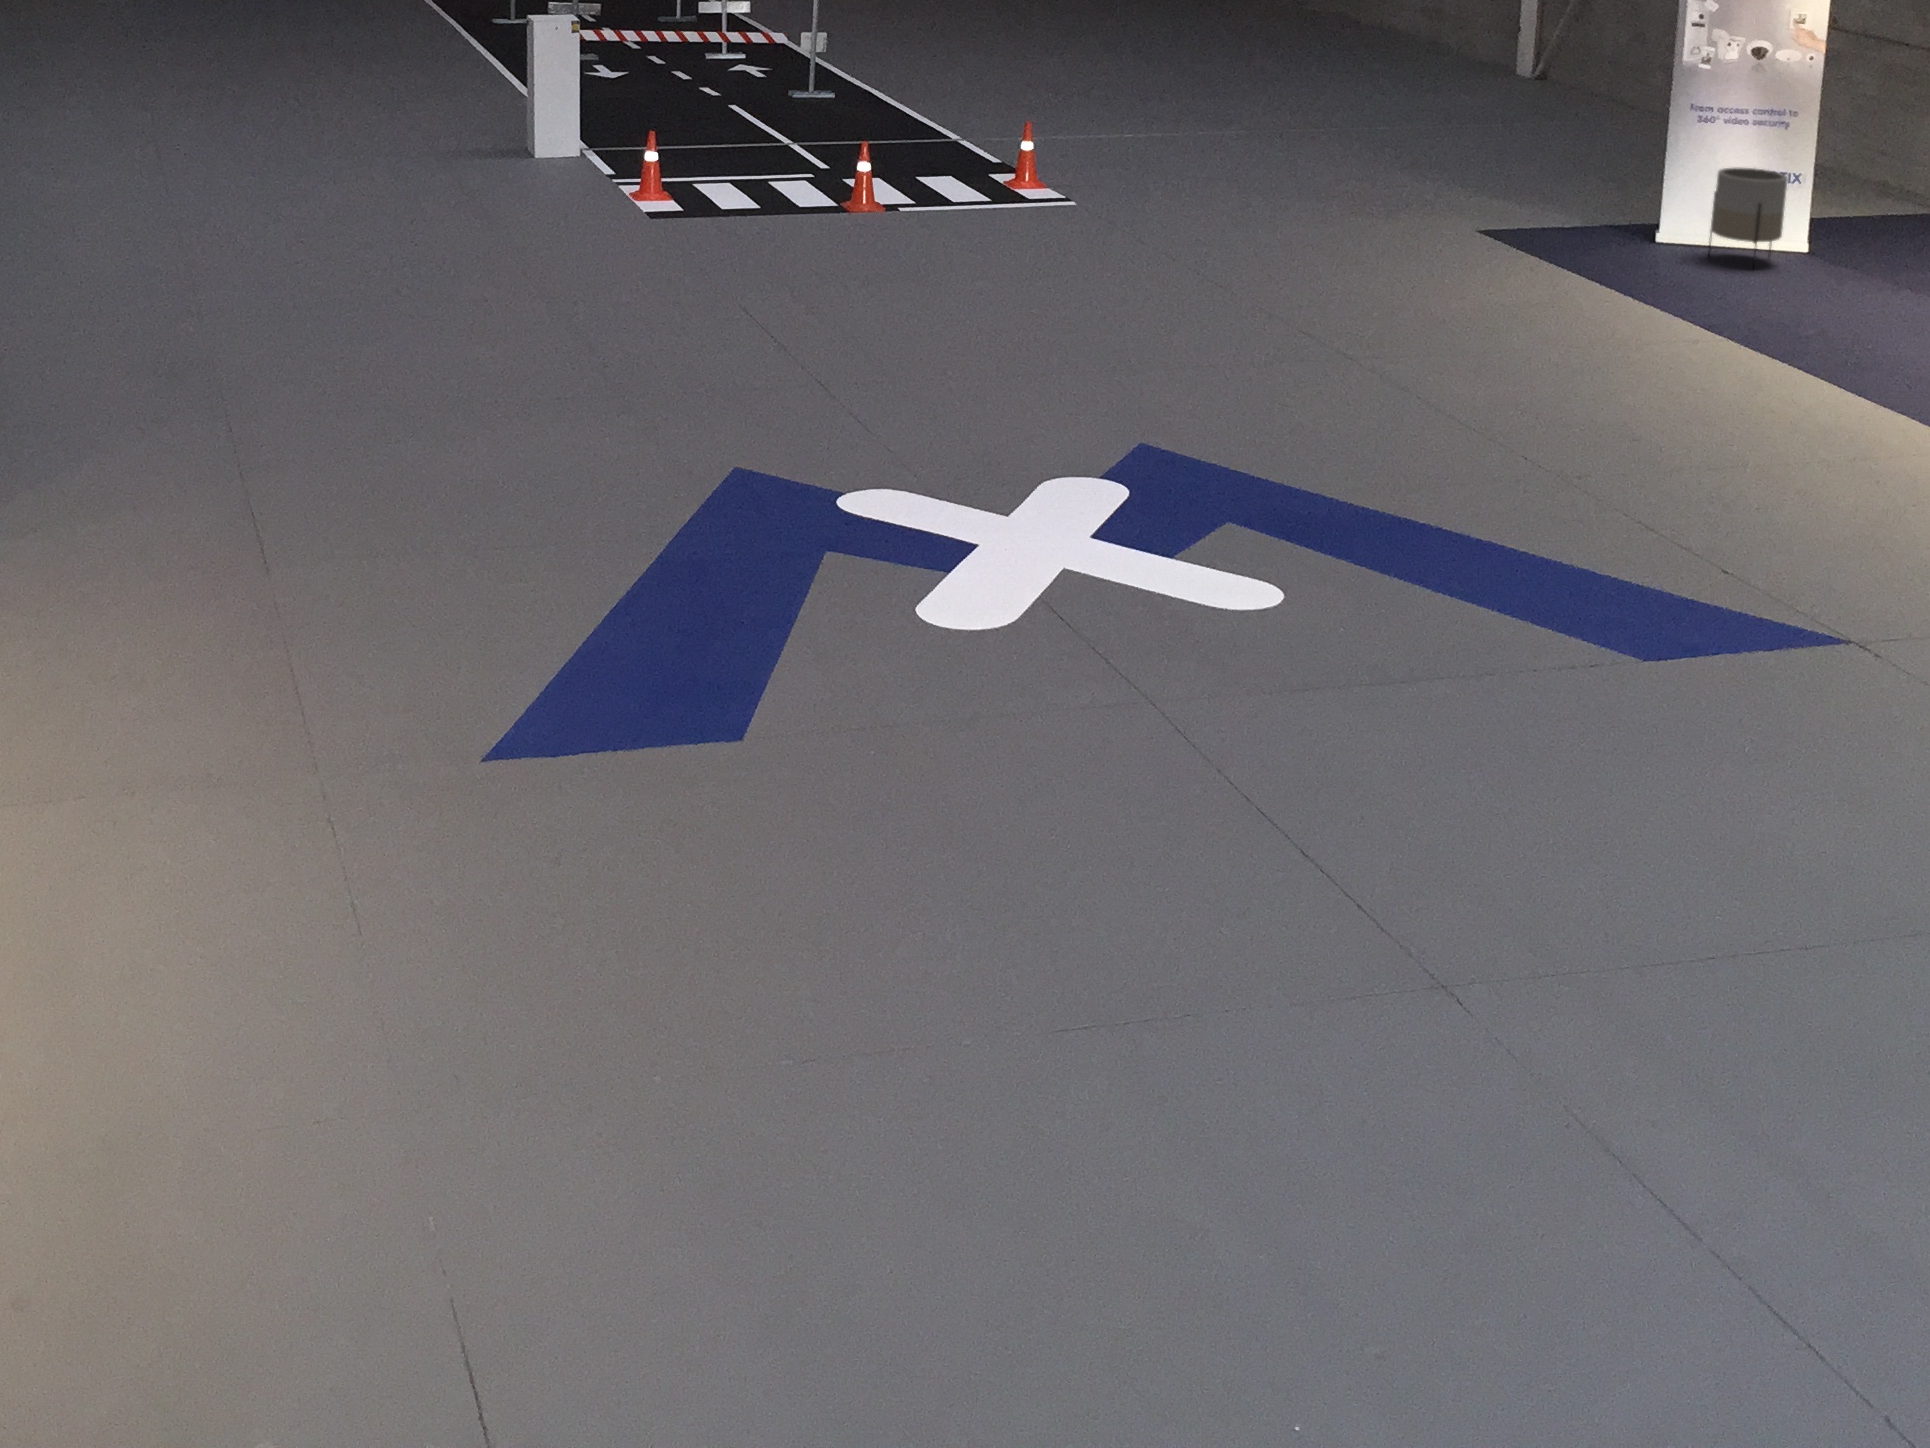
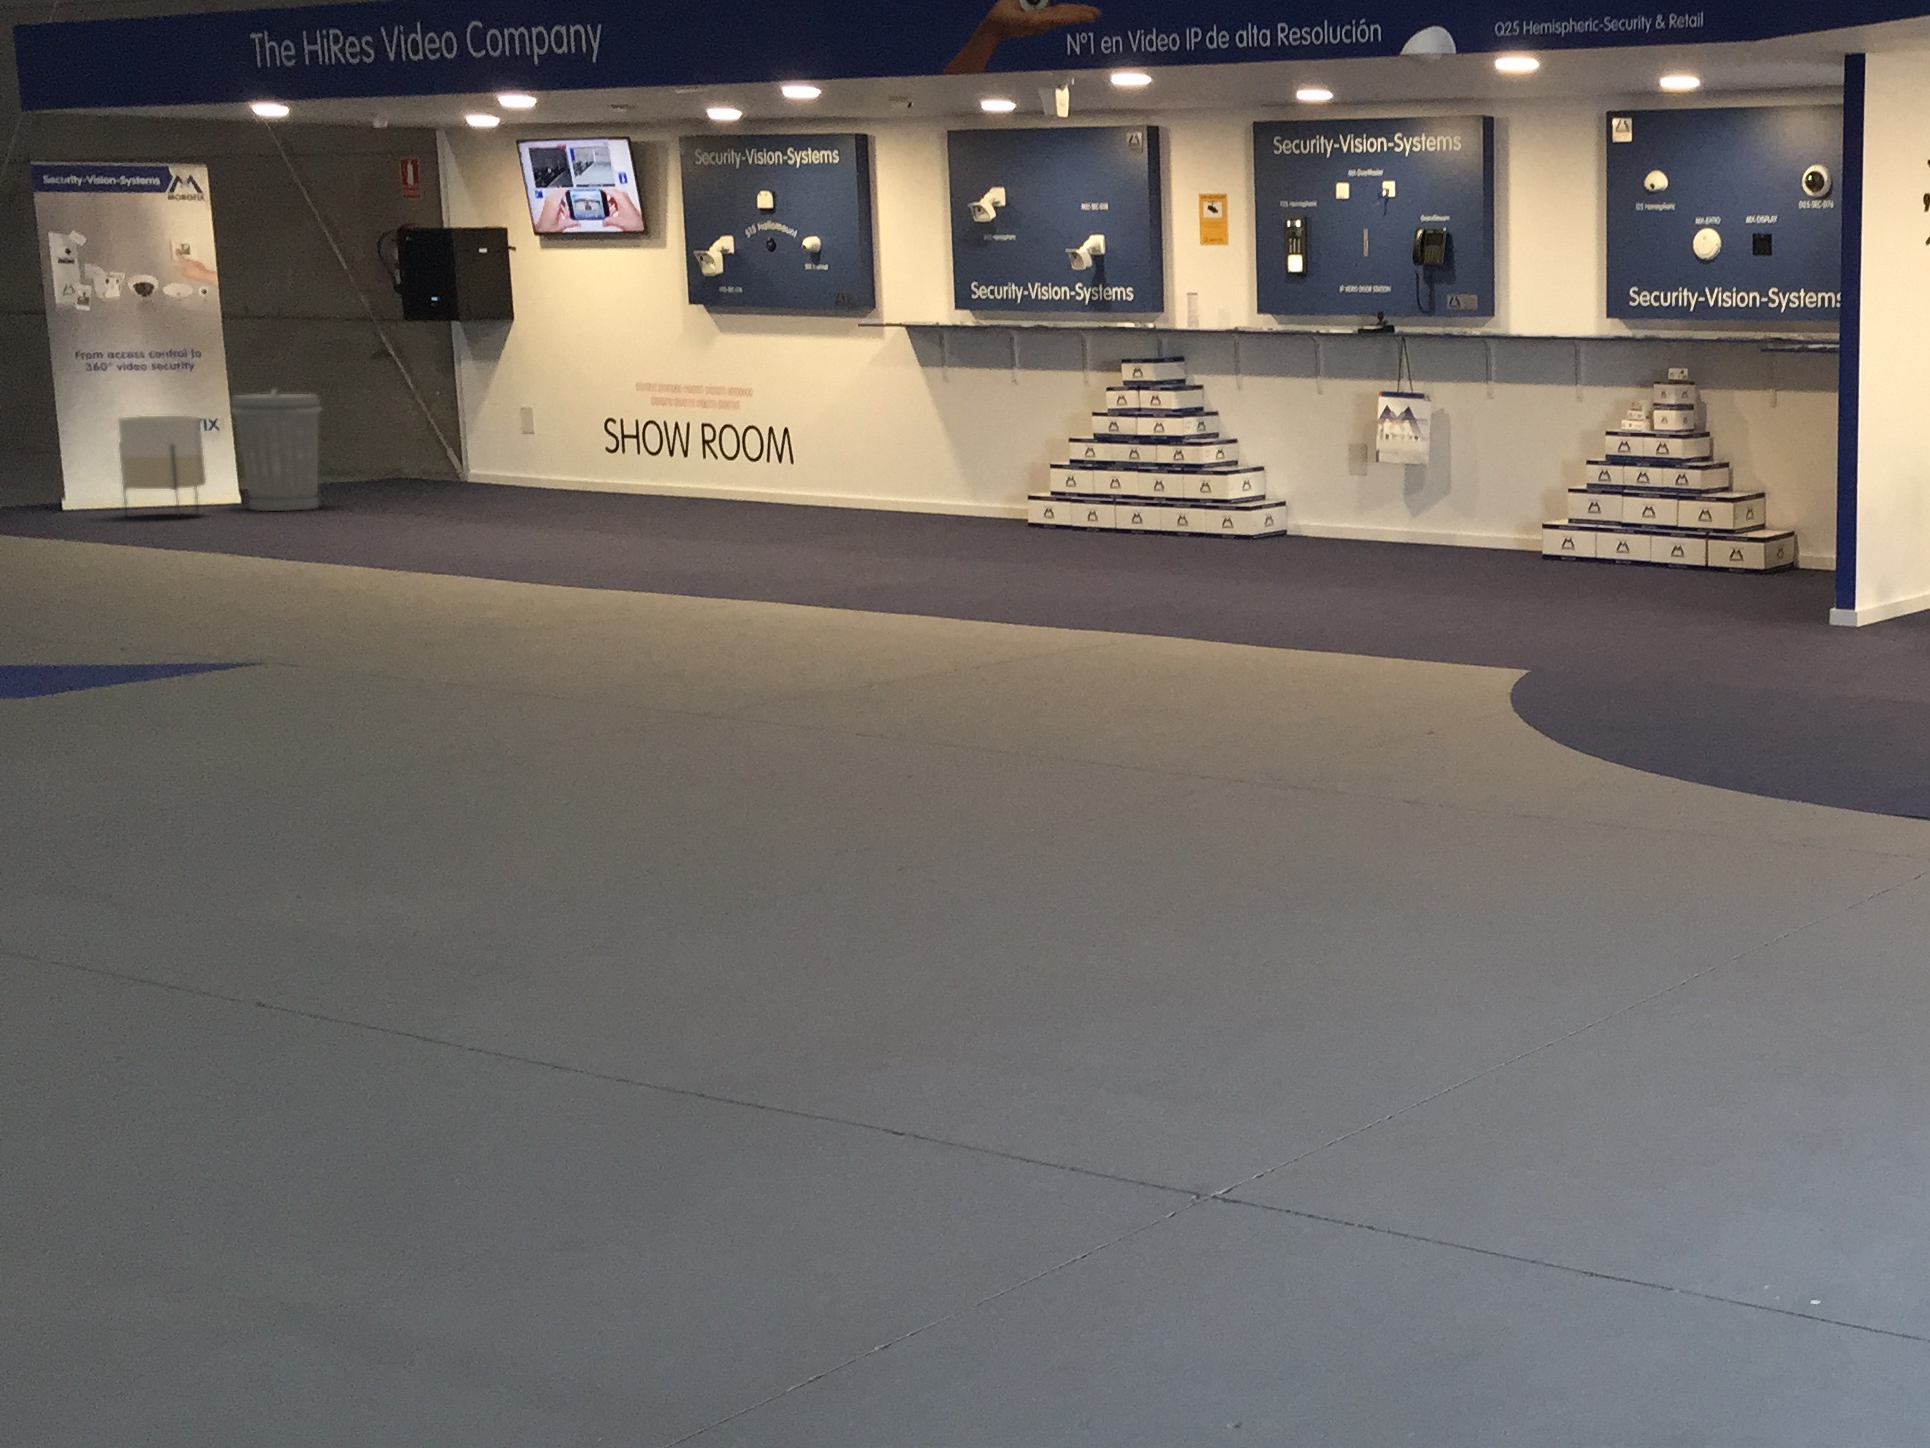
trash can: none [1814,150,1897,266] -> present [231,389,322,511]

